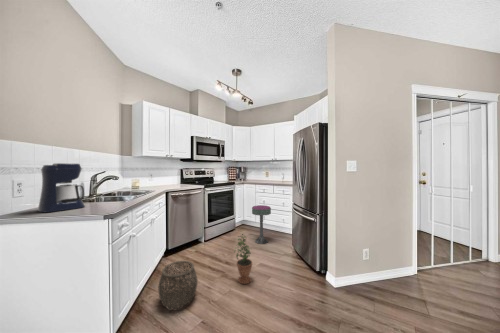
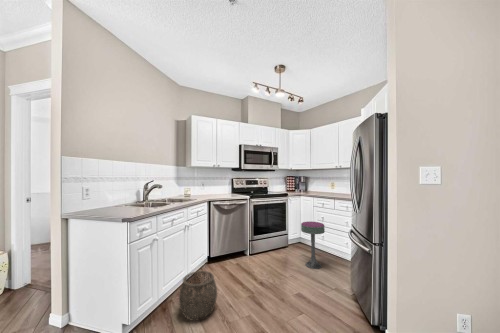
coffee maker: present [38,163,85,213] -> none [93,174,125,212]
potted plant: present [234,234,252,284] -> none [258,252,281,312]

